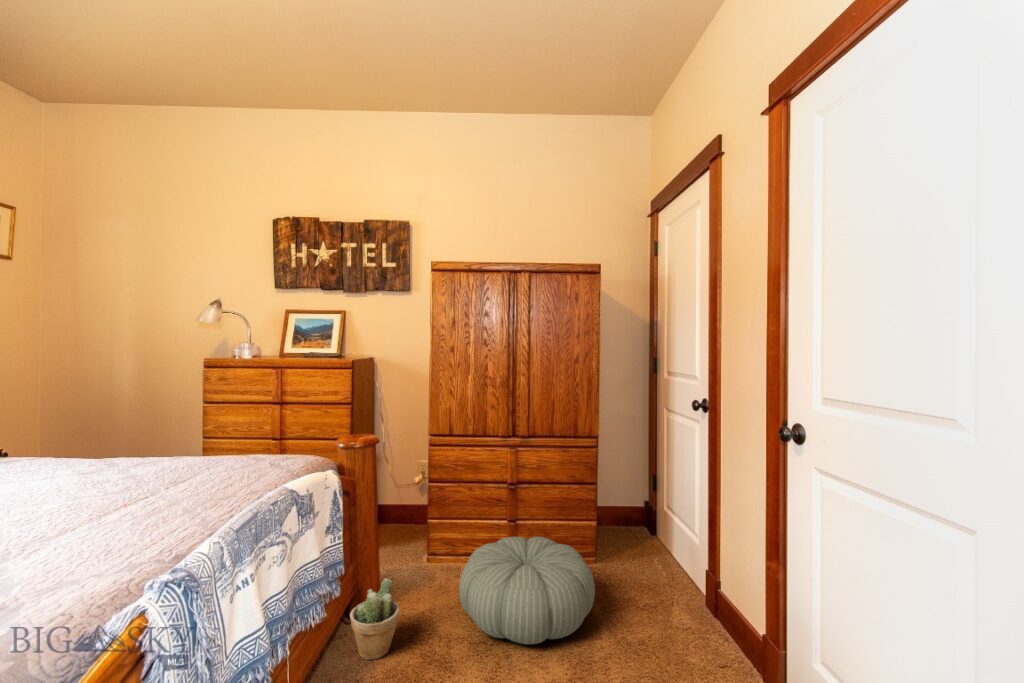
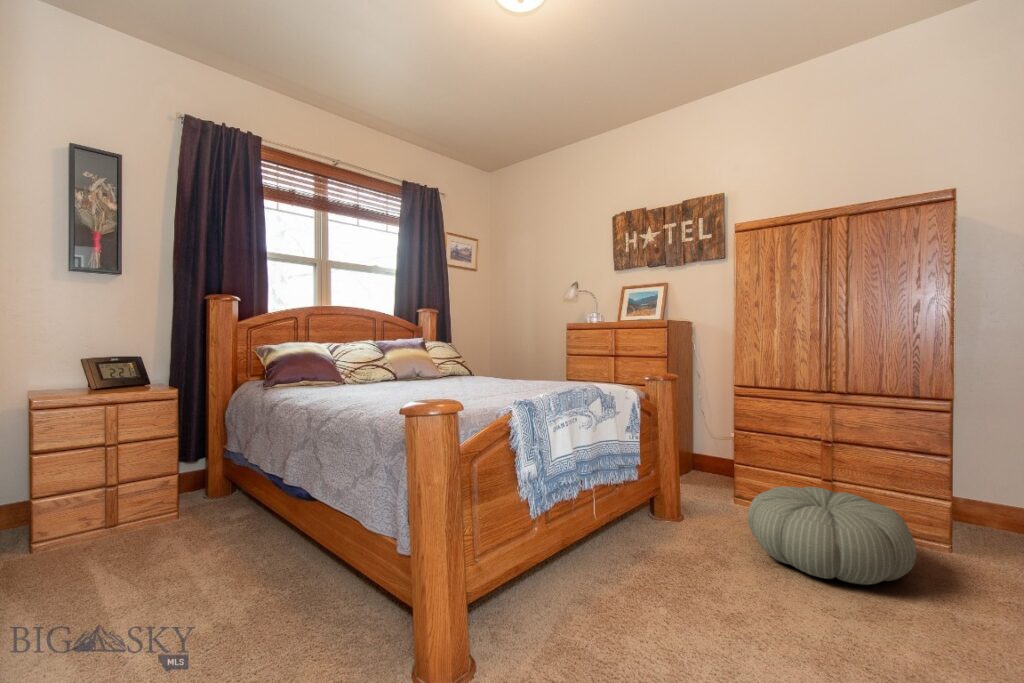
potted plant: present [350,579,399,660] -> none [648,484,688,542]

